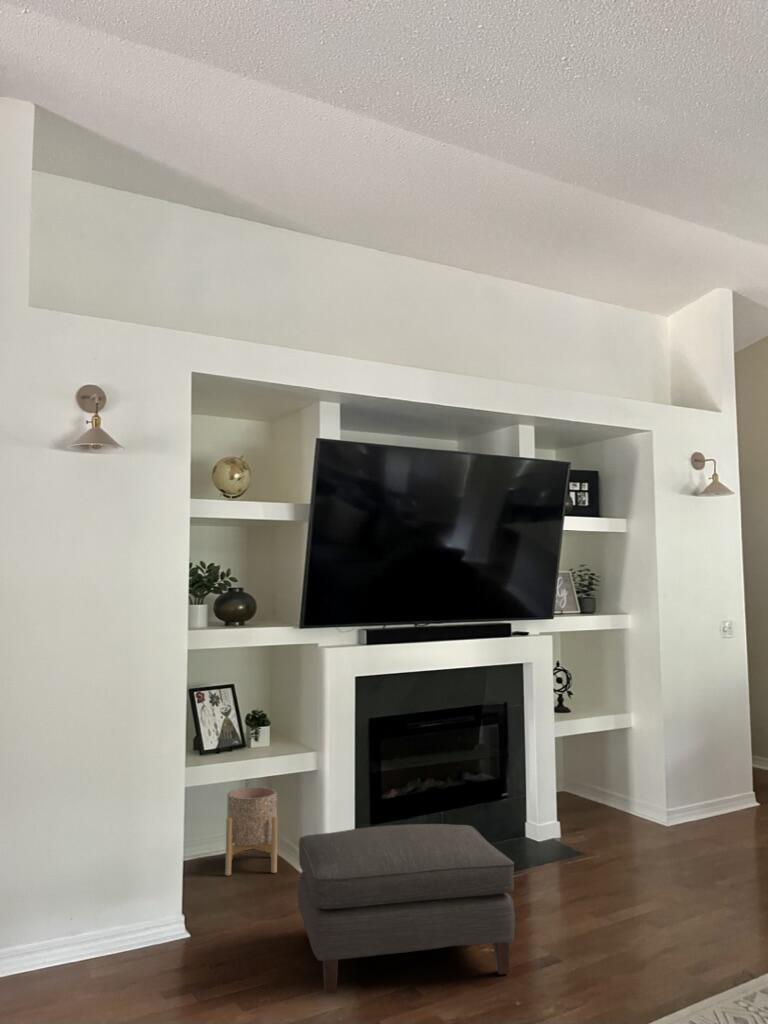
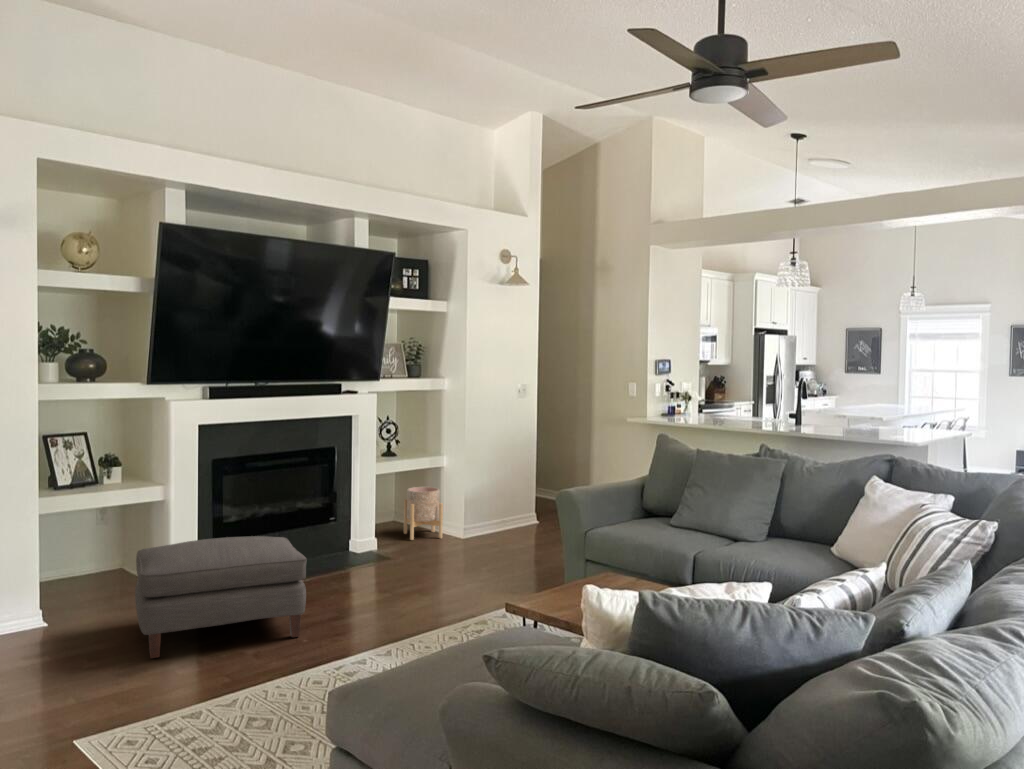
planter: present [225,787,277,875] -> present [404,487,443,540]

